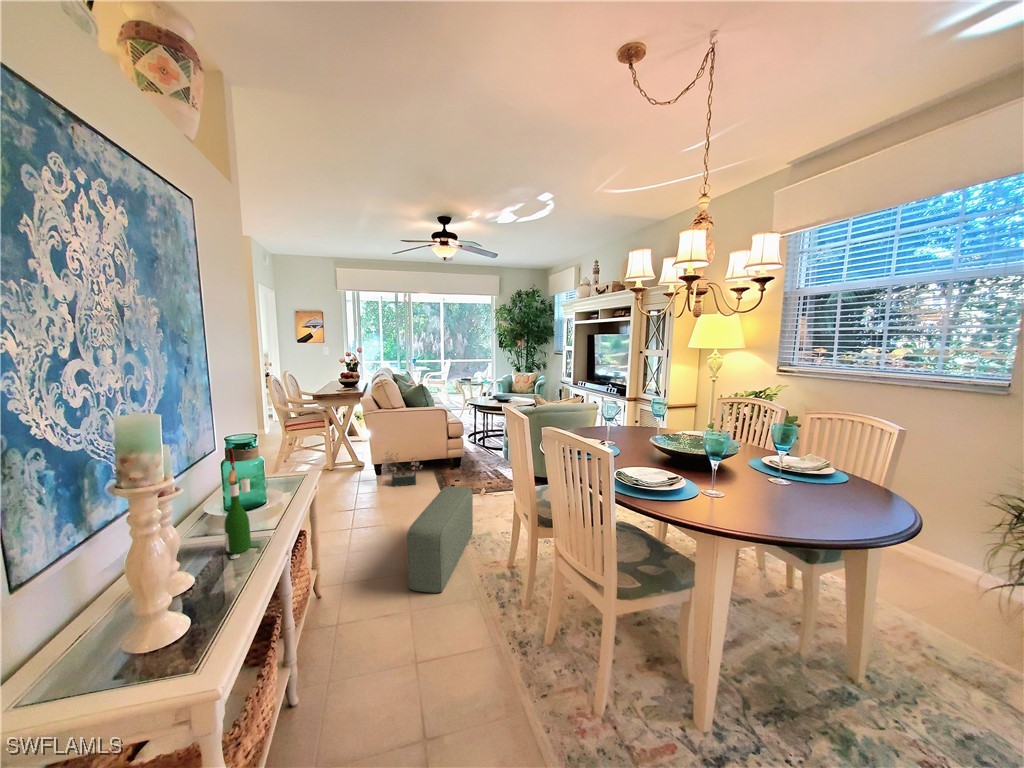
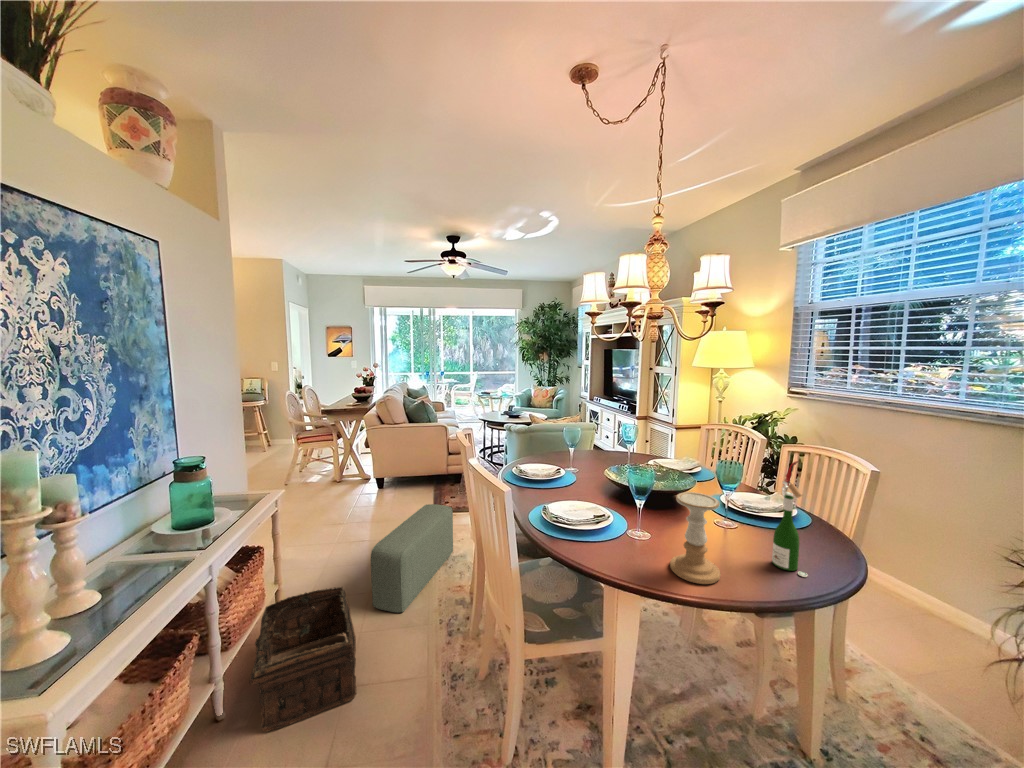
candle holder: none [753,447,804,526] -> present [670,492,720,584]
wine bottle: present [224,448,251,559] -> present [772,461,807,577]
decorative plant: present [381,451,422,486] -> none [384,463,424,498]
basket: none [297,568,423,714] -> present [249,587,356,732]

